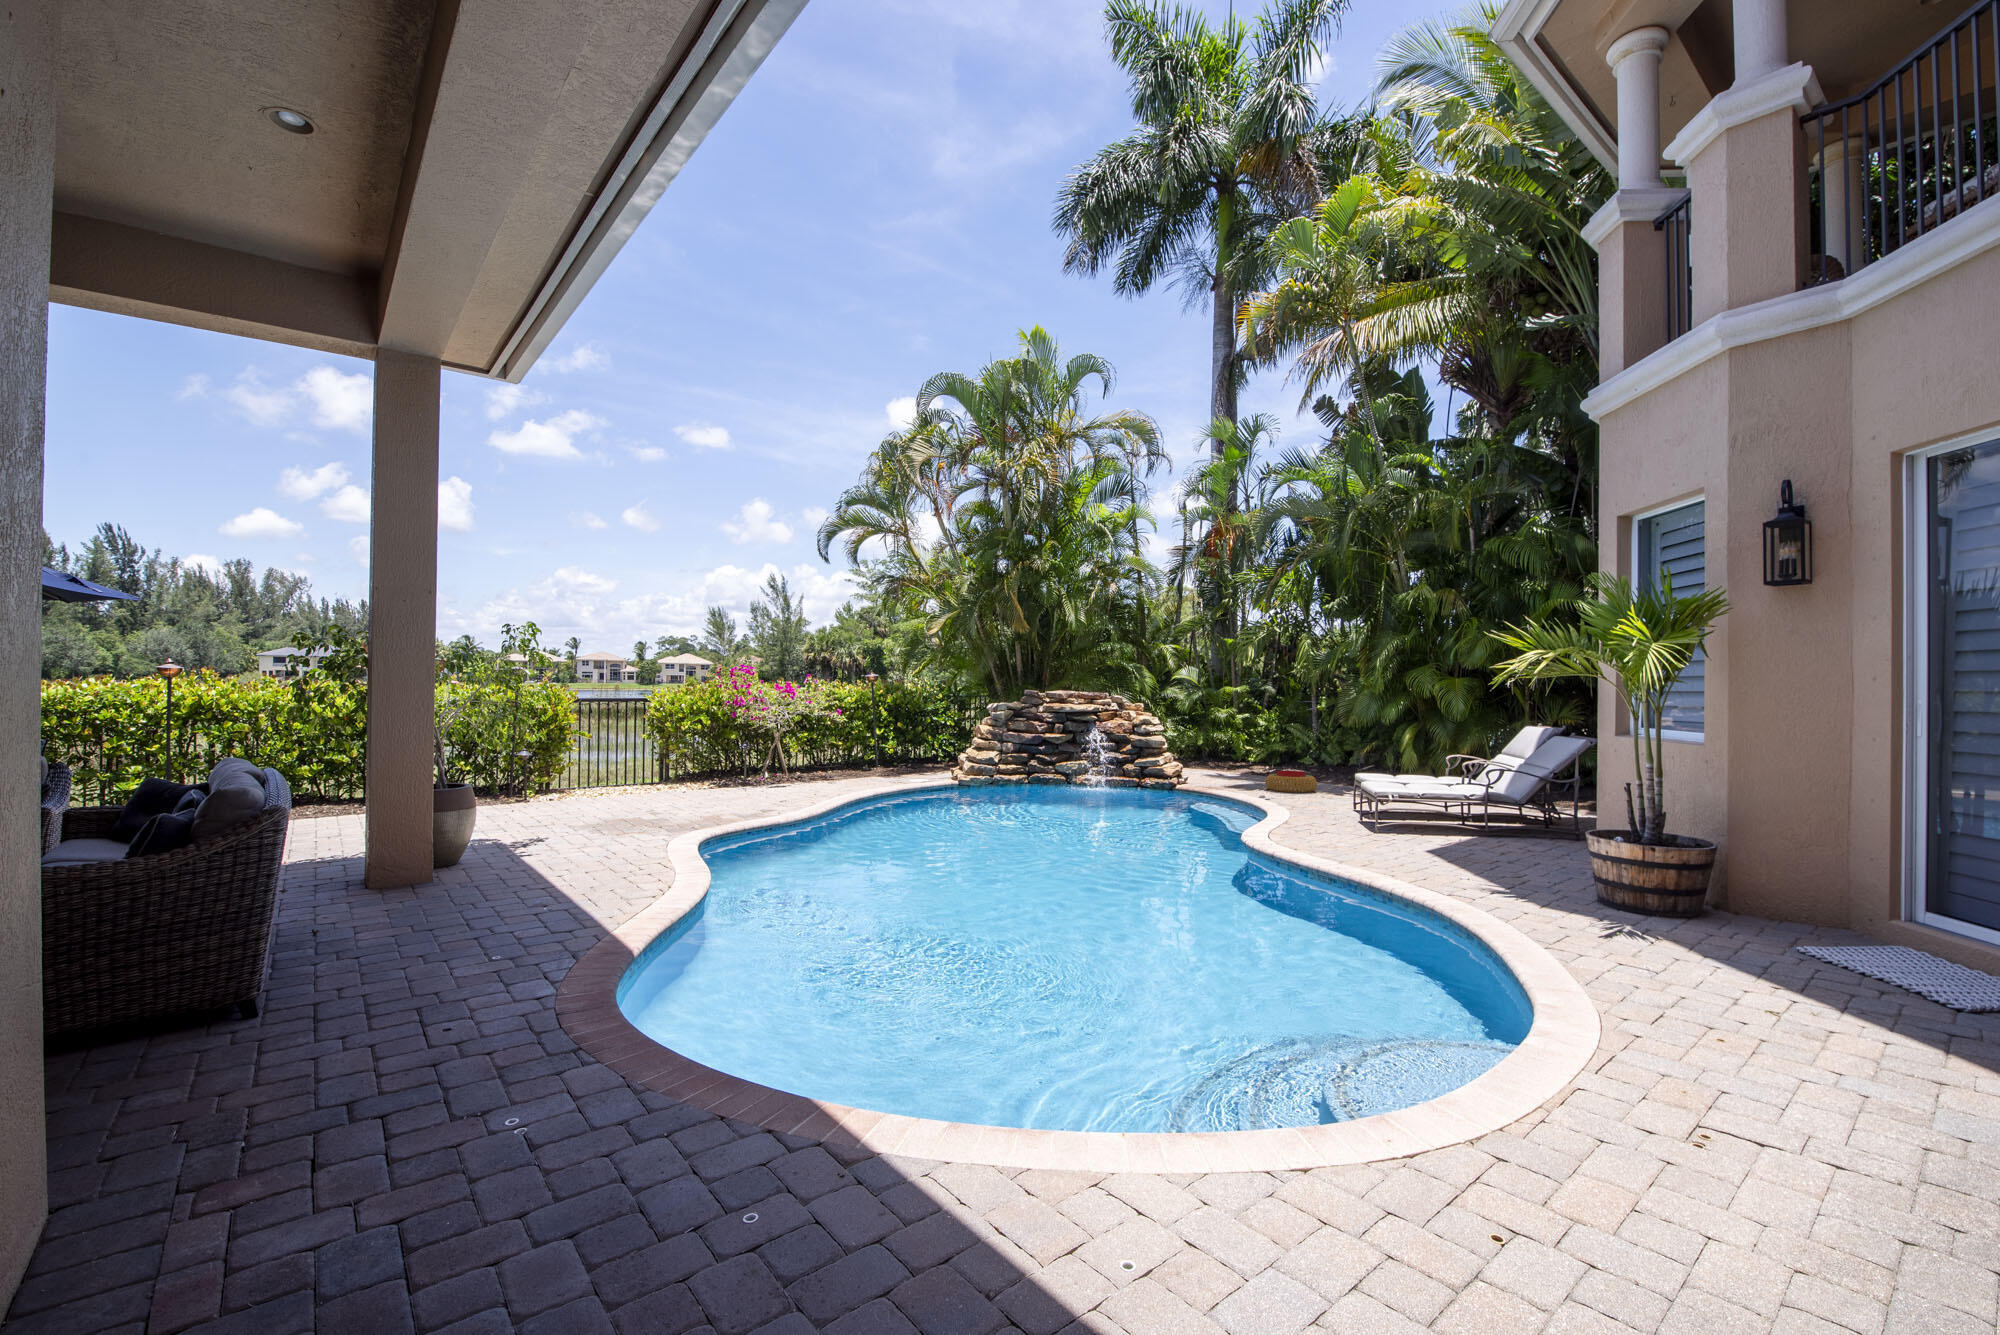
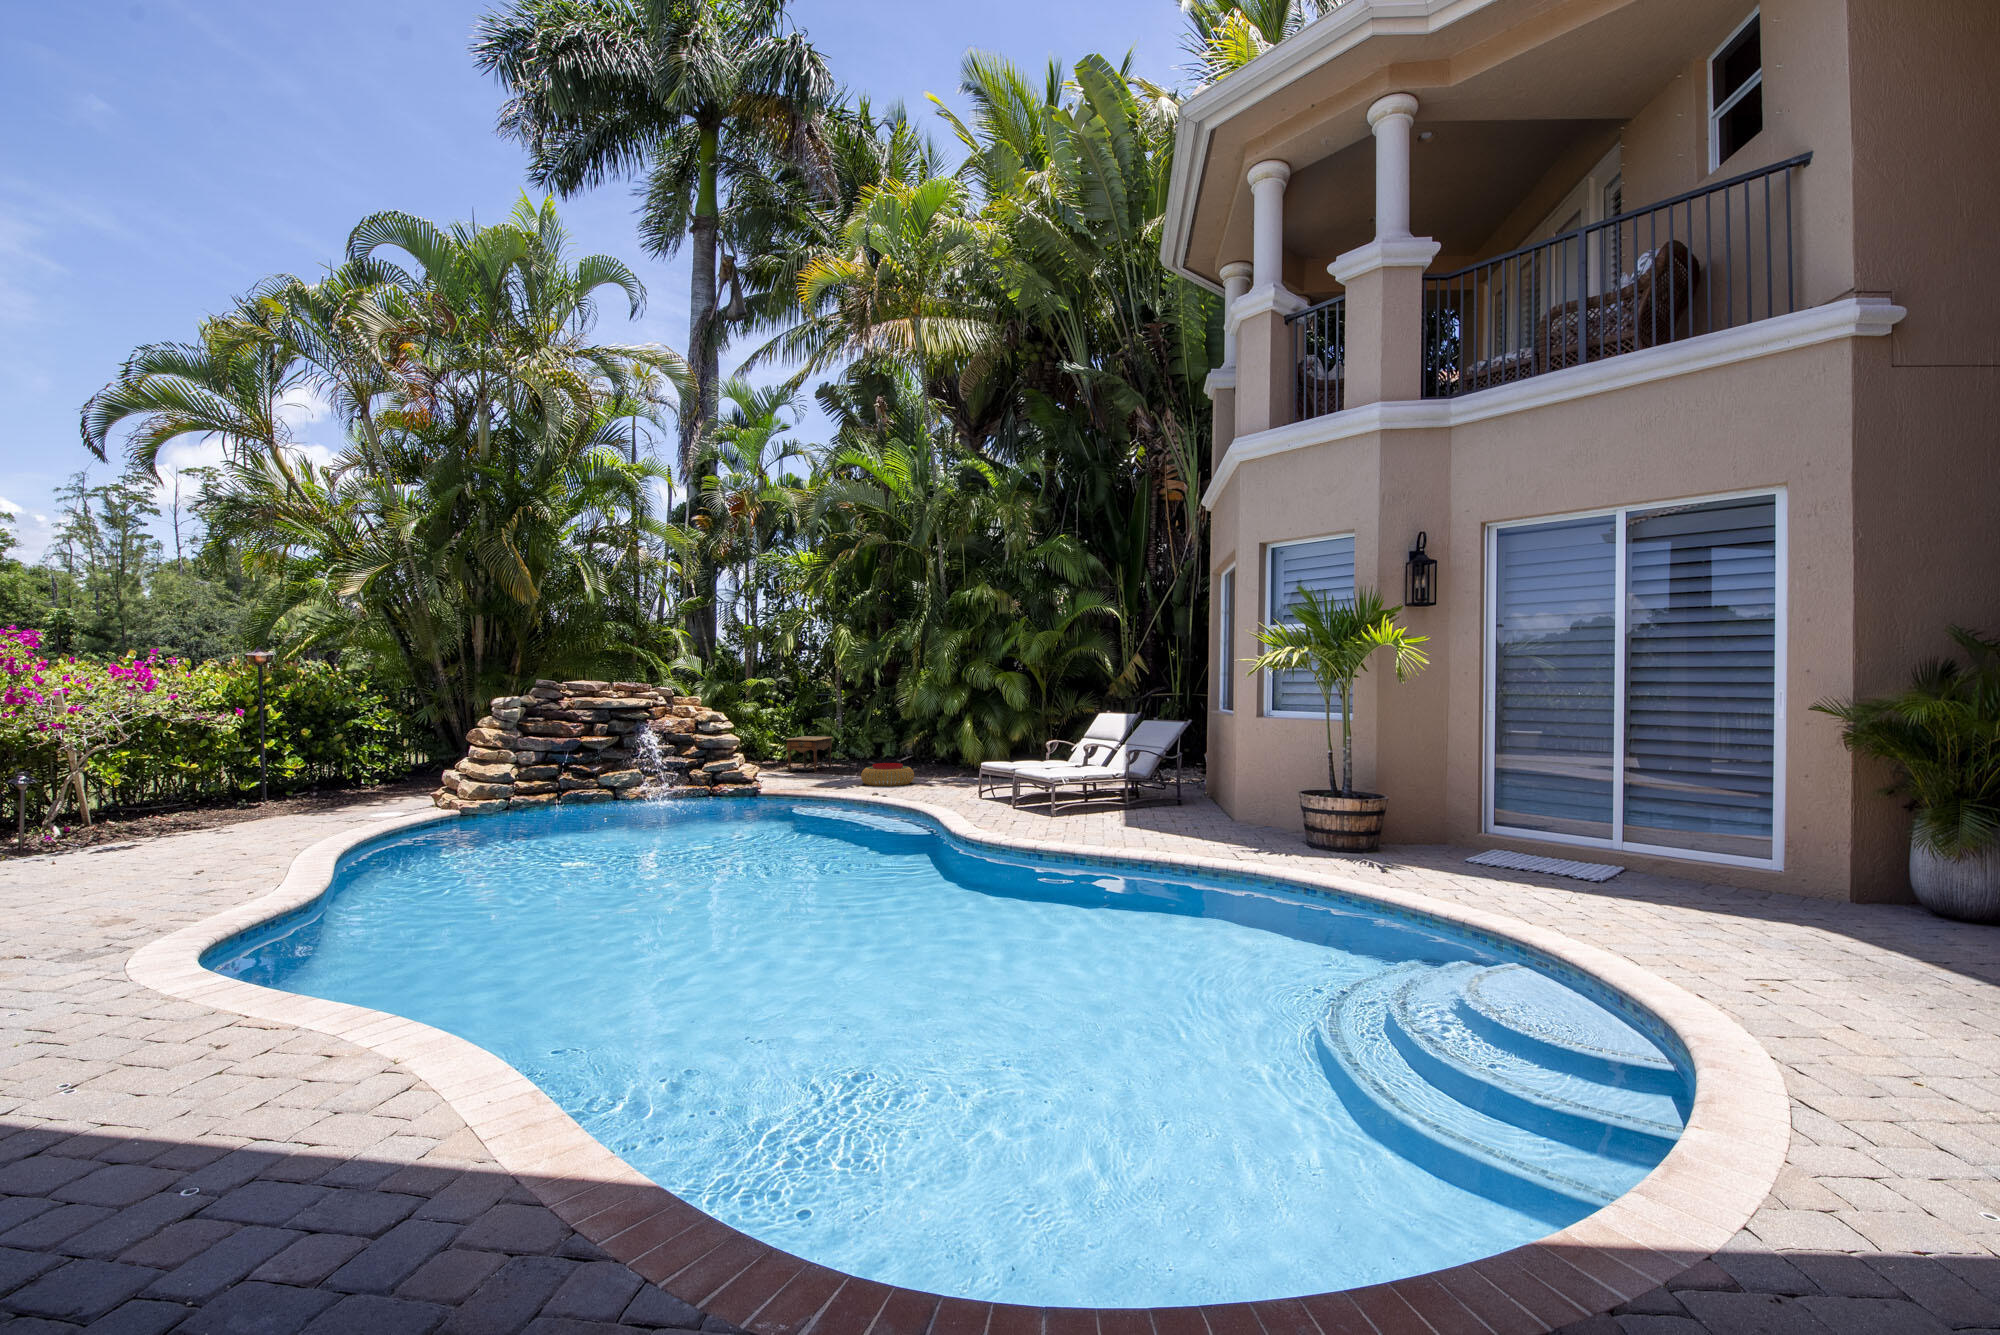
side table: none [1234,745,1282,776] -> present [786,736,833,771]

